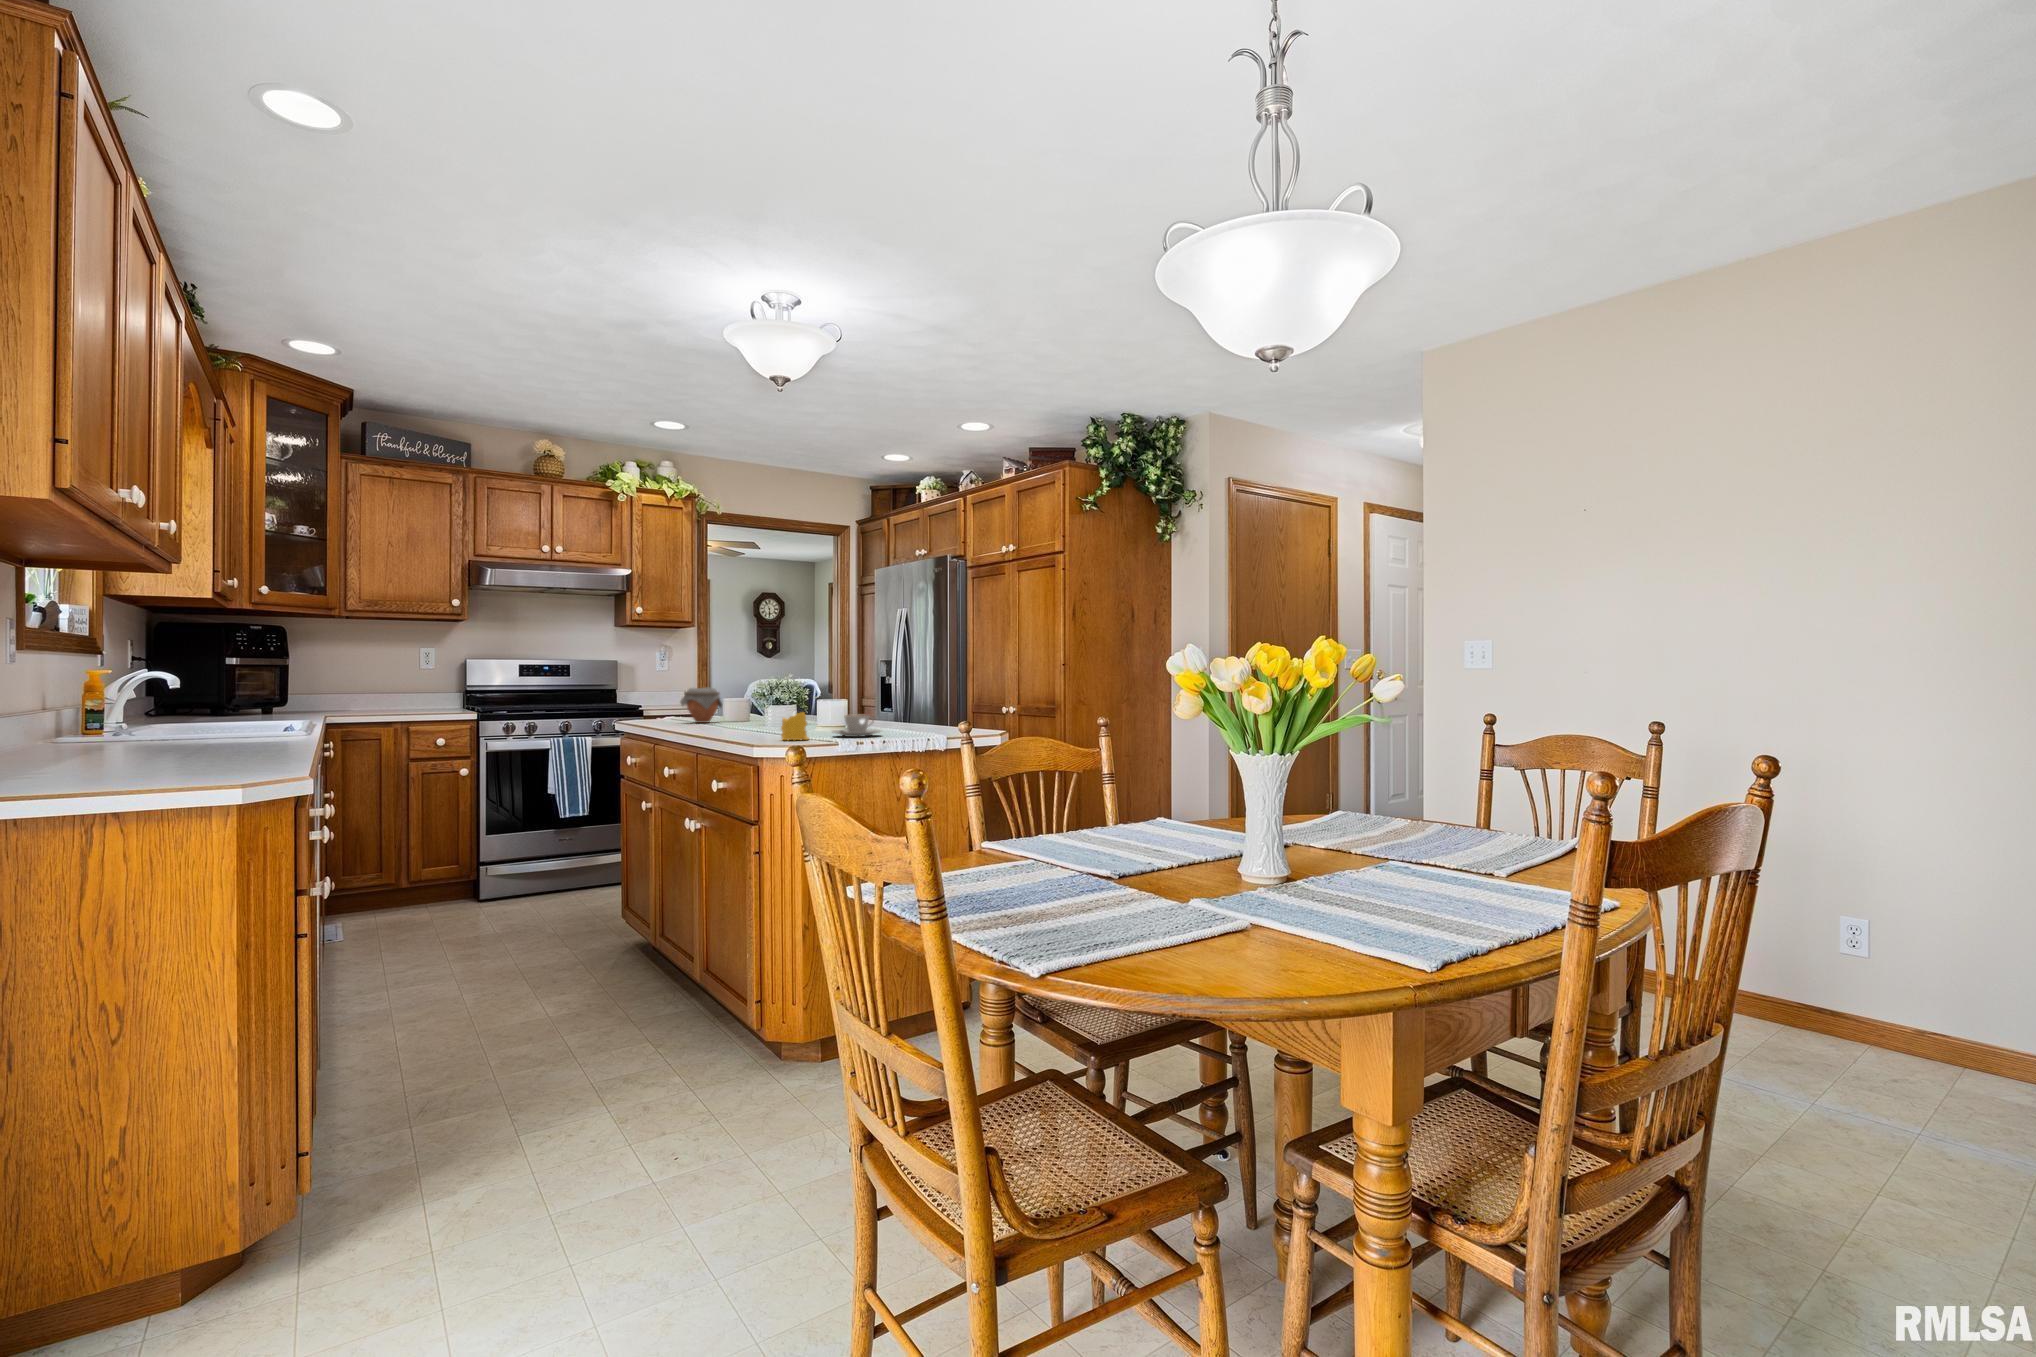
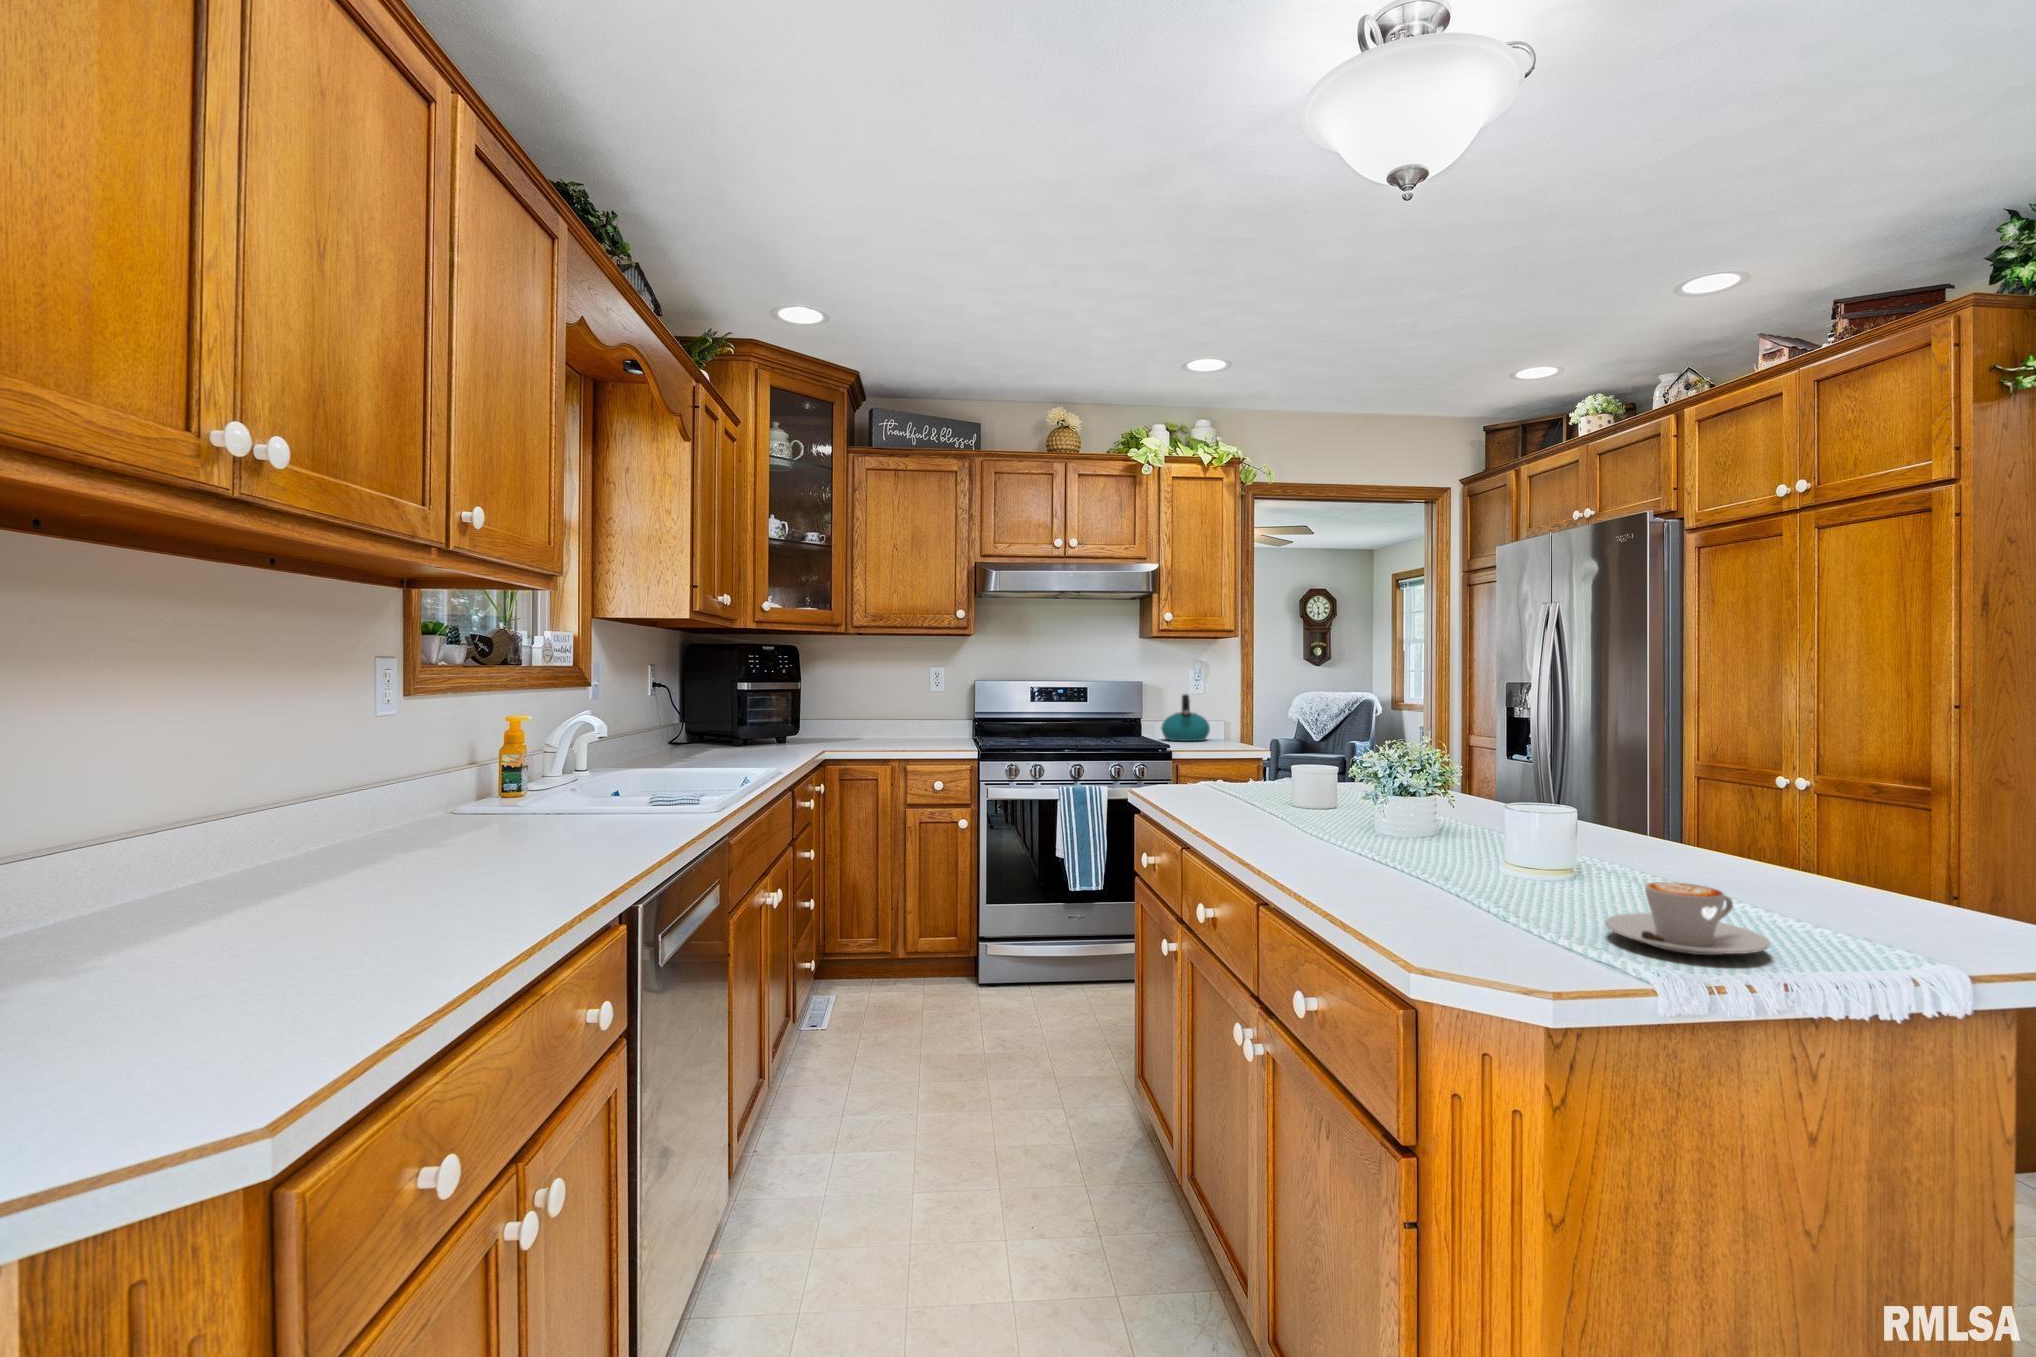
kettle: none [633,672,673,708] -> present [1162,694,1210,741]
jar: present [680,688,722,723] -> none [1222,744,1291,804]
candle: present [781,712,809,740] -> none [1478,879,1566,969]

